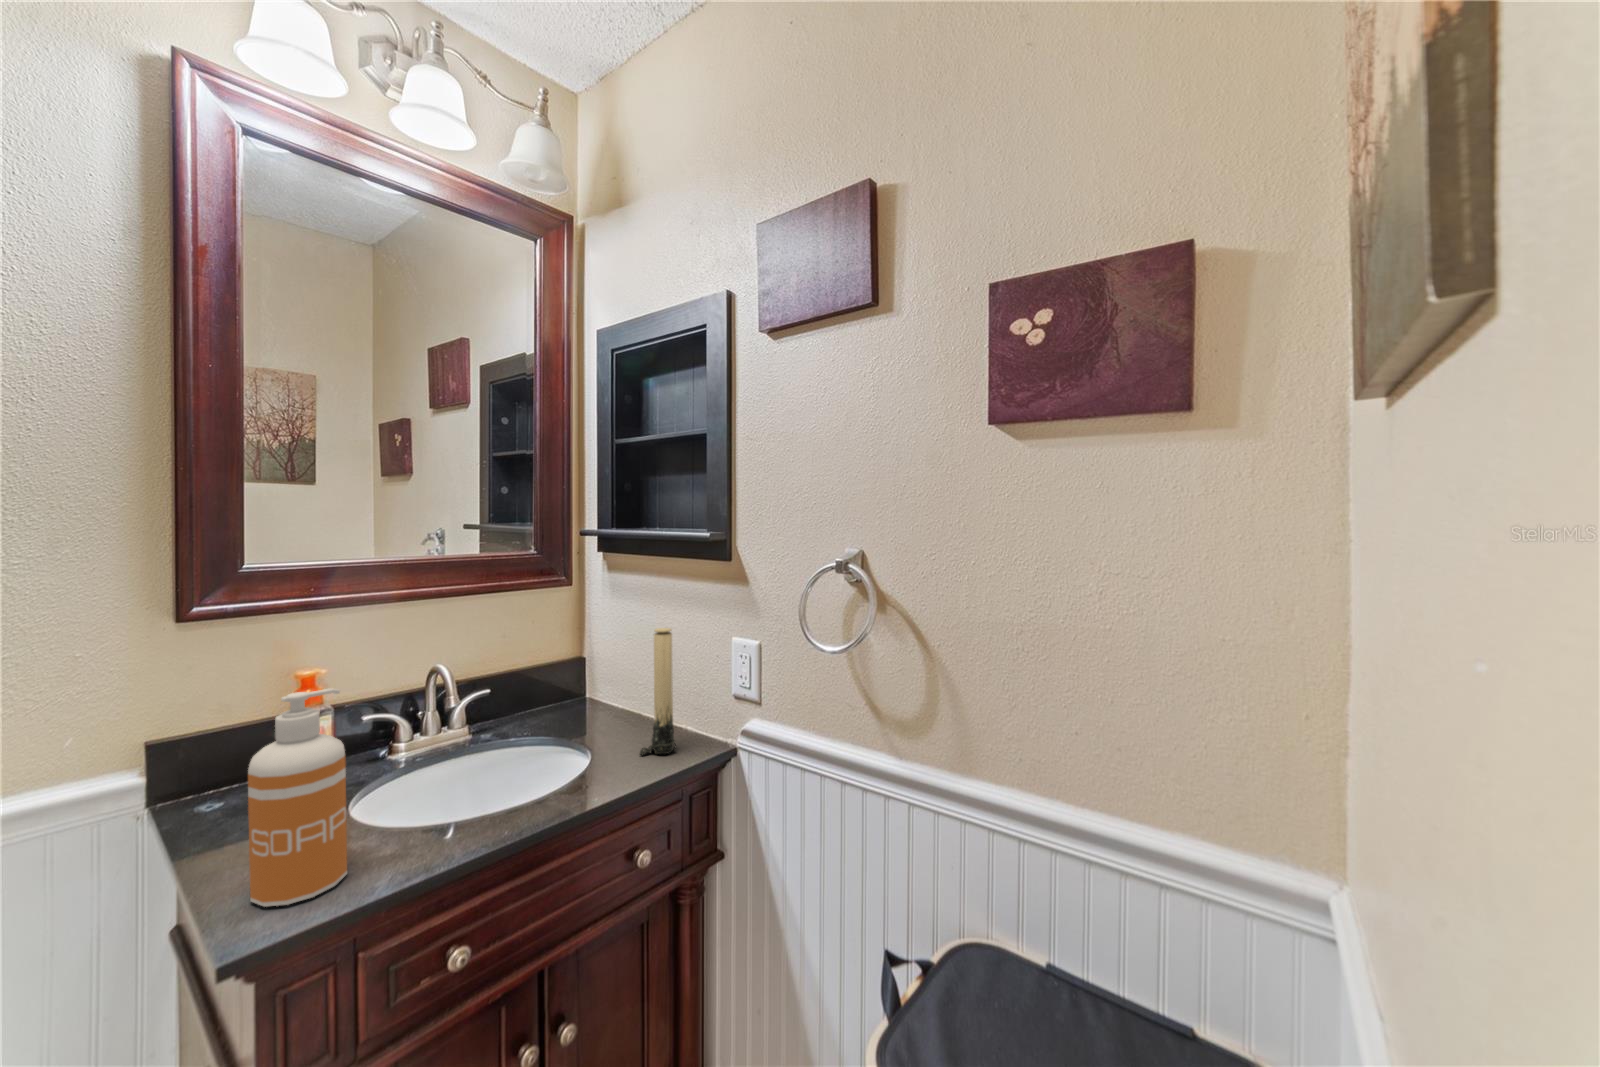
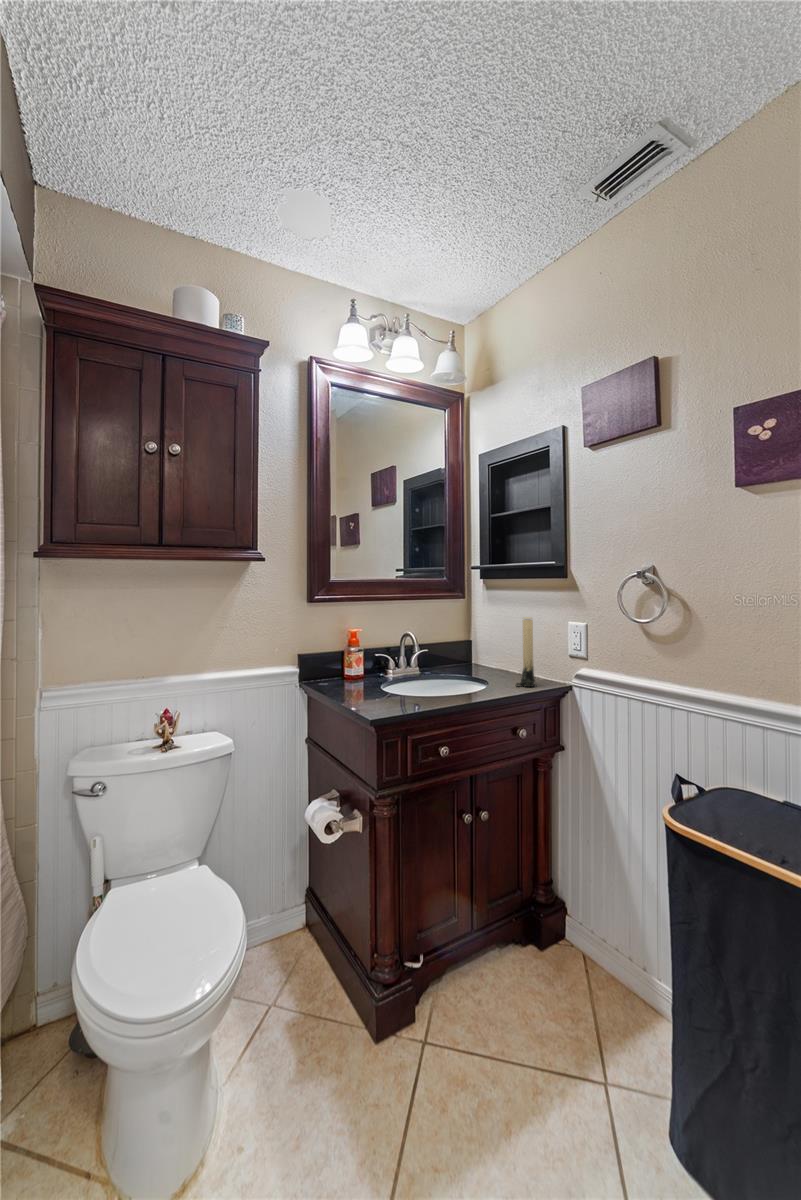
soap dispenser: present [248,689,347,907] -> none [370,627,404,714]

